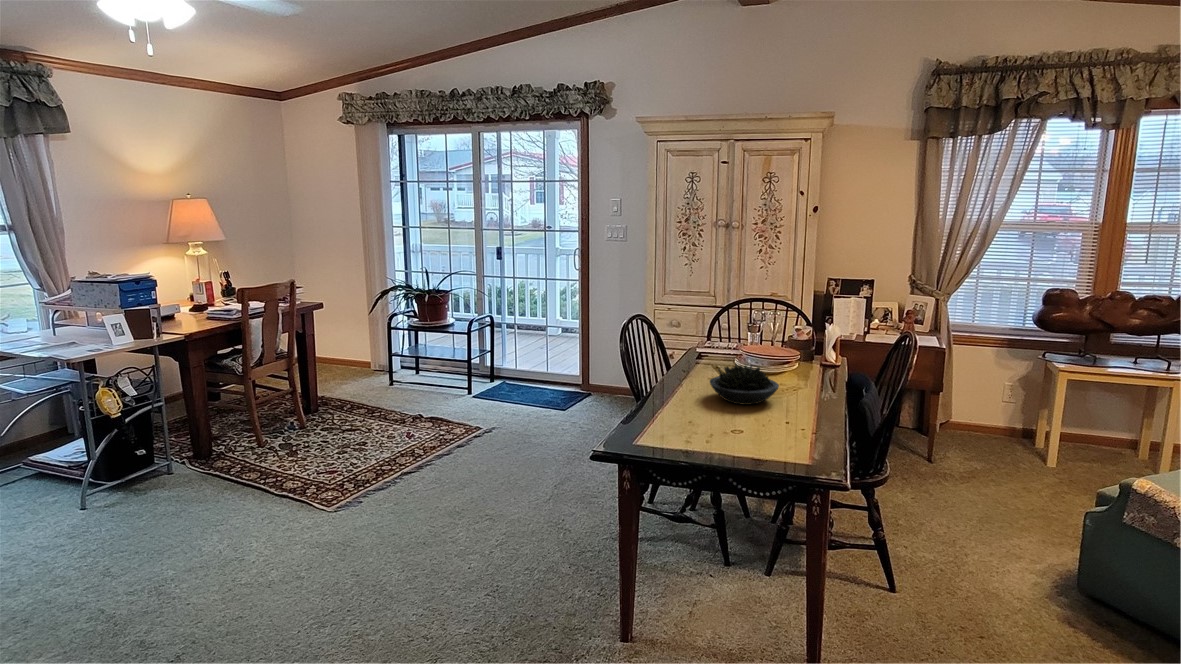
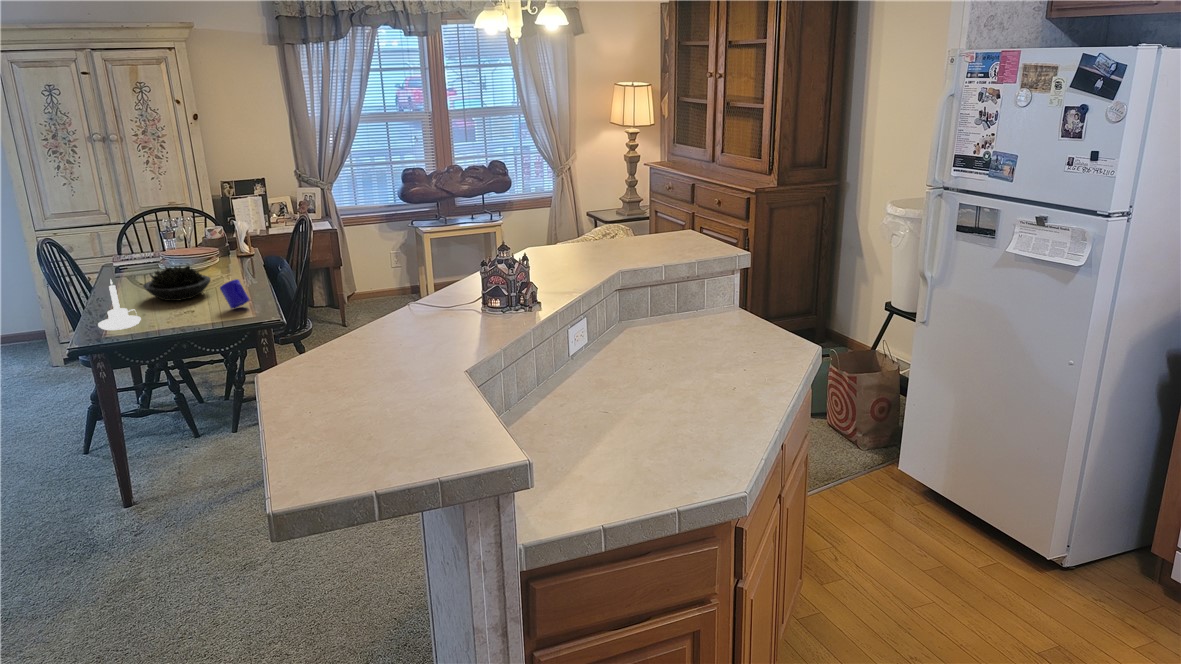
candle holder: none [652,369,693,426] -> present [98,279,141,330]
mug: none [782,396,812,430] -> present [220,279,249,308]

